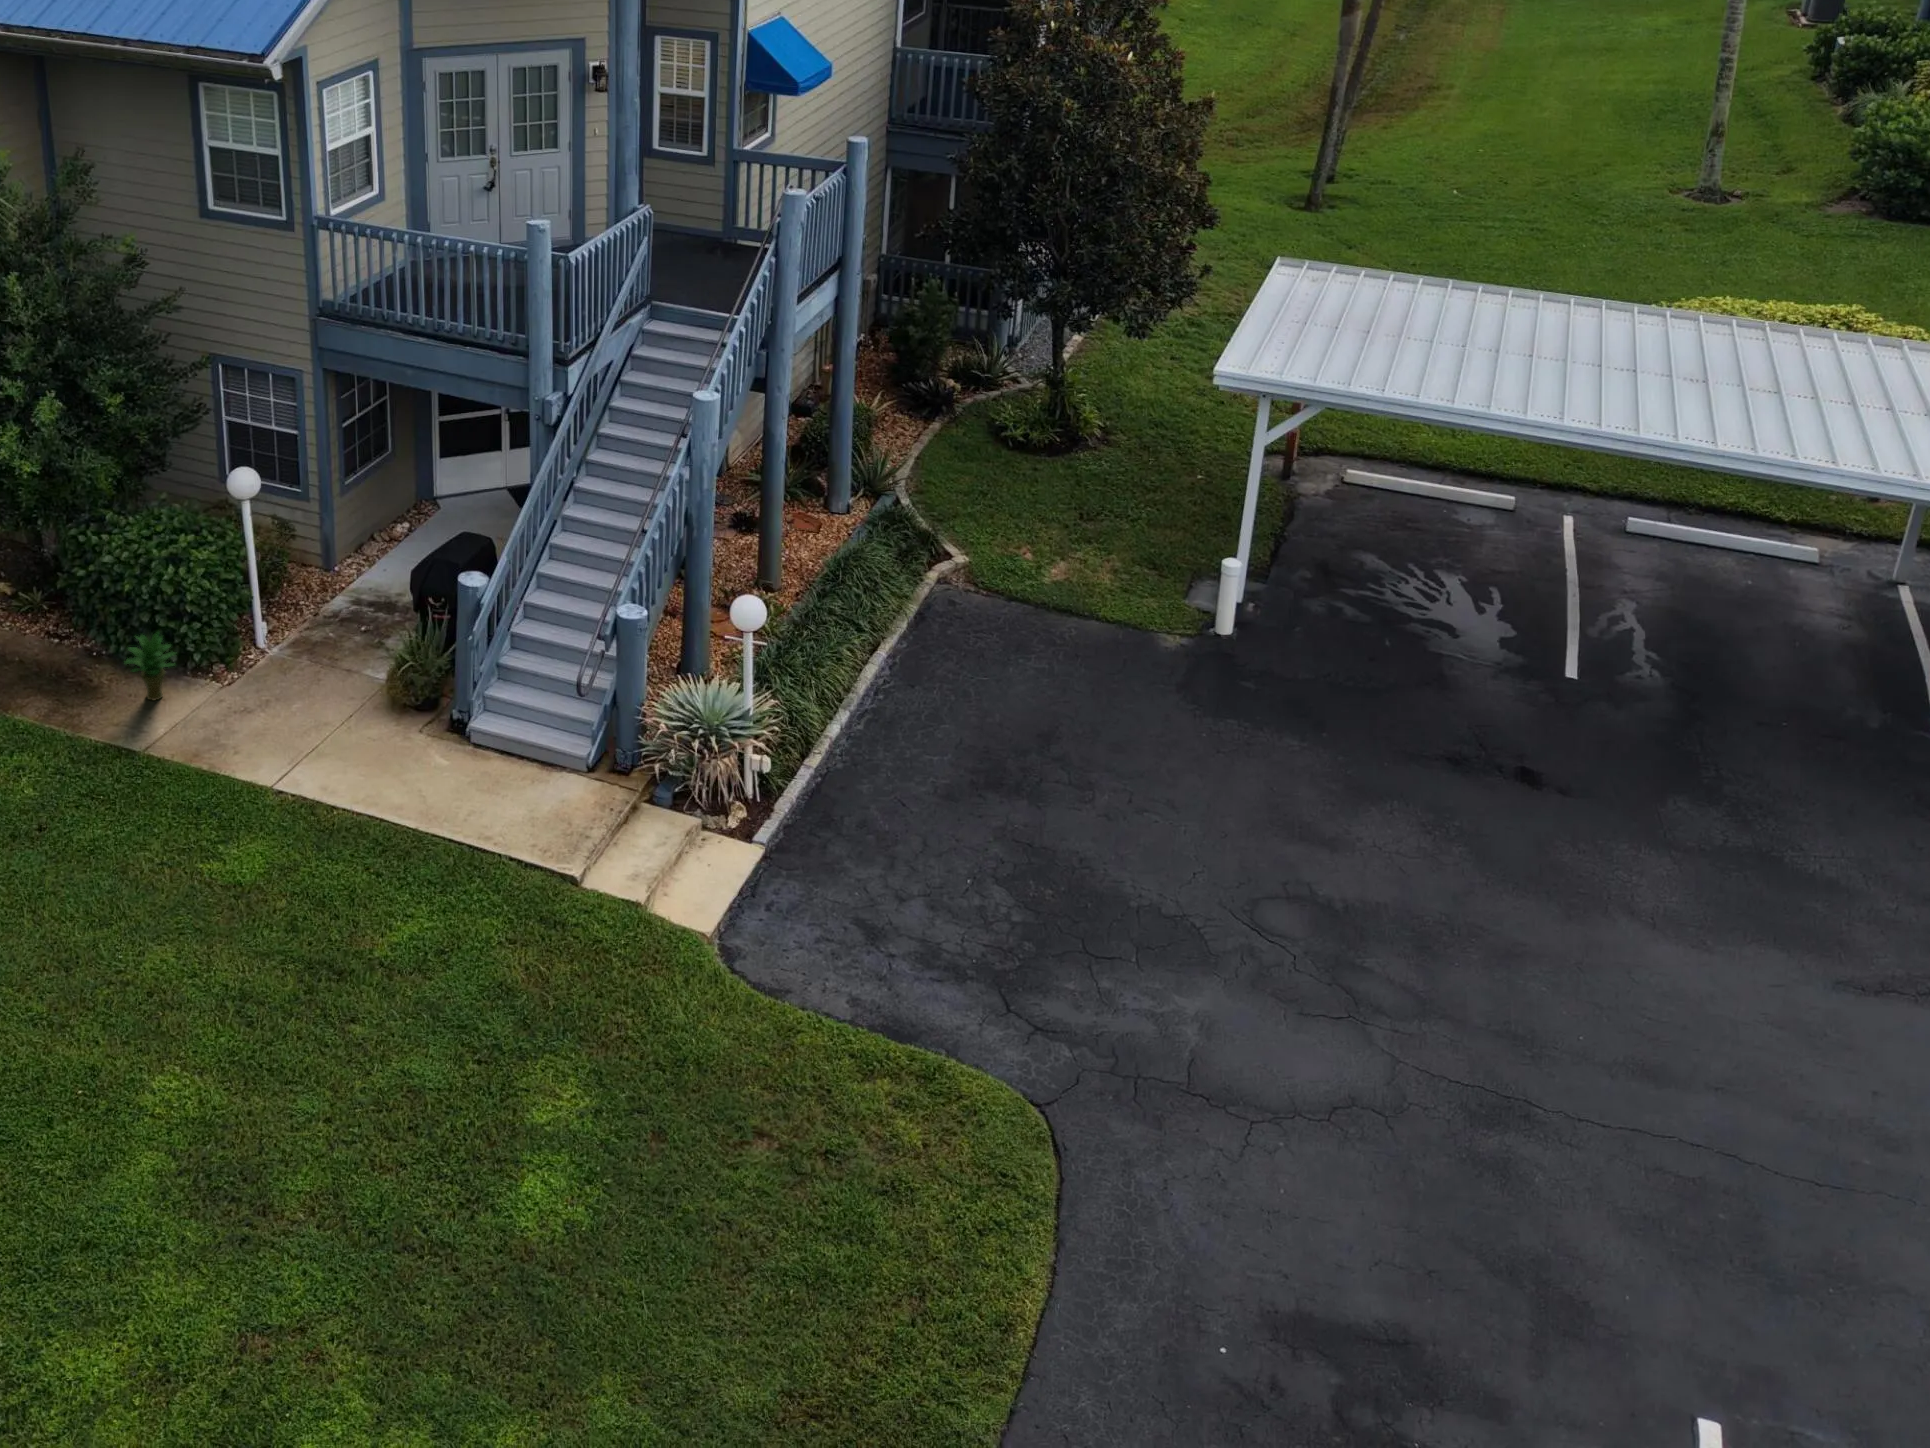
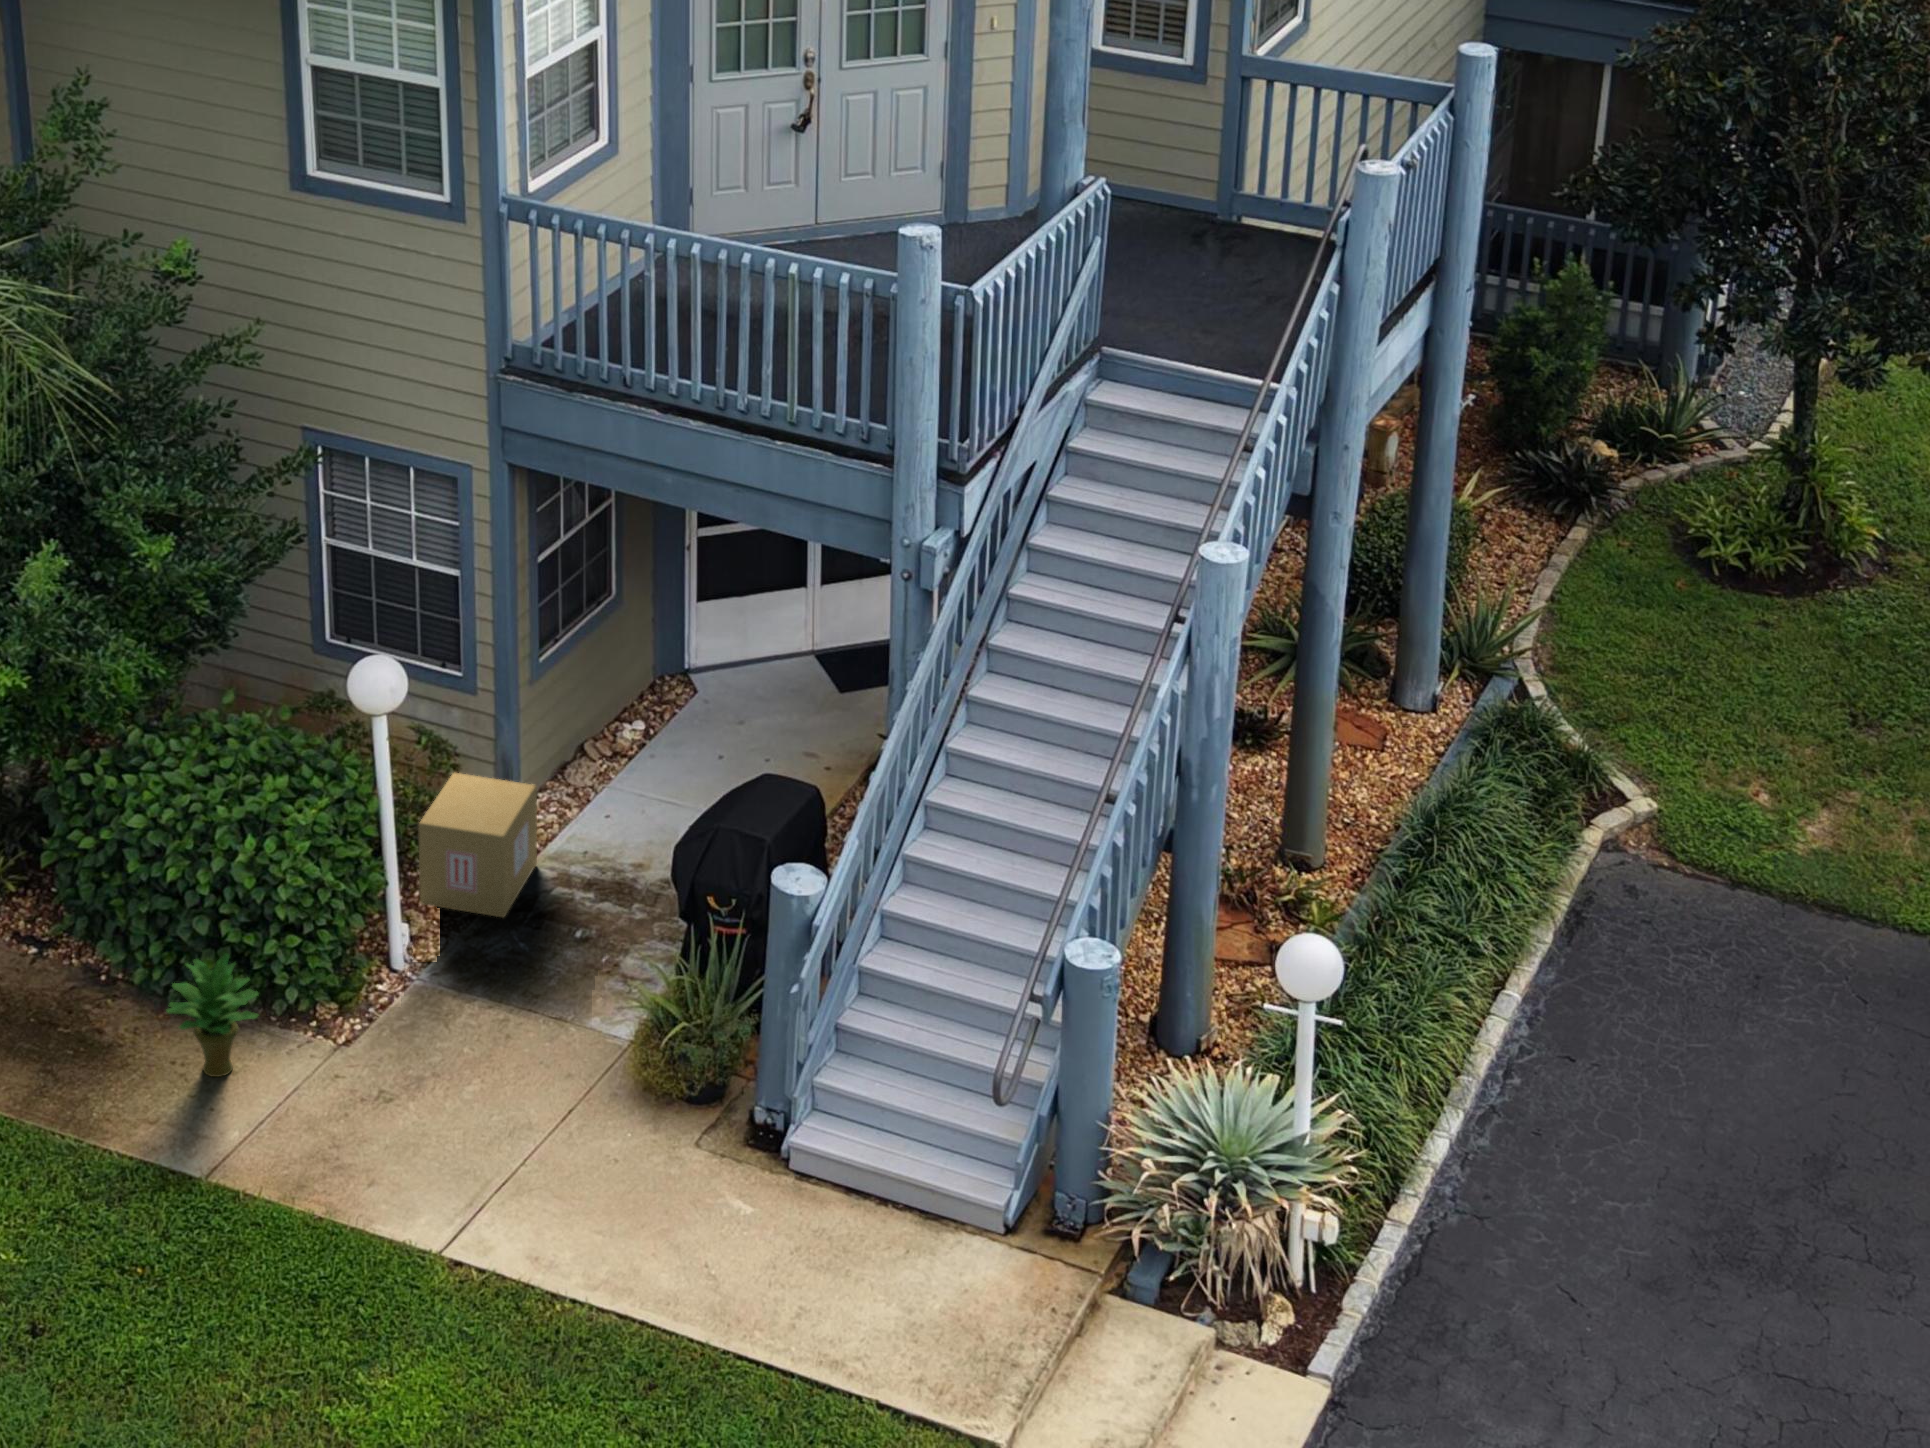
cardboard box: none [273,542,342,619] -> present [418,773,537,917]

